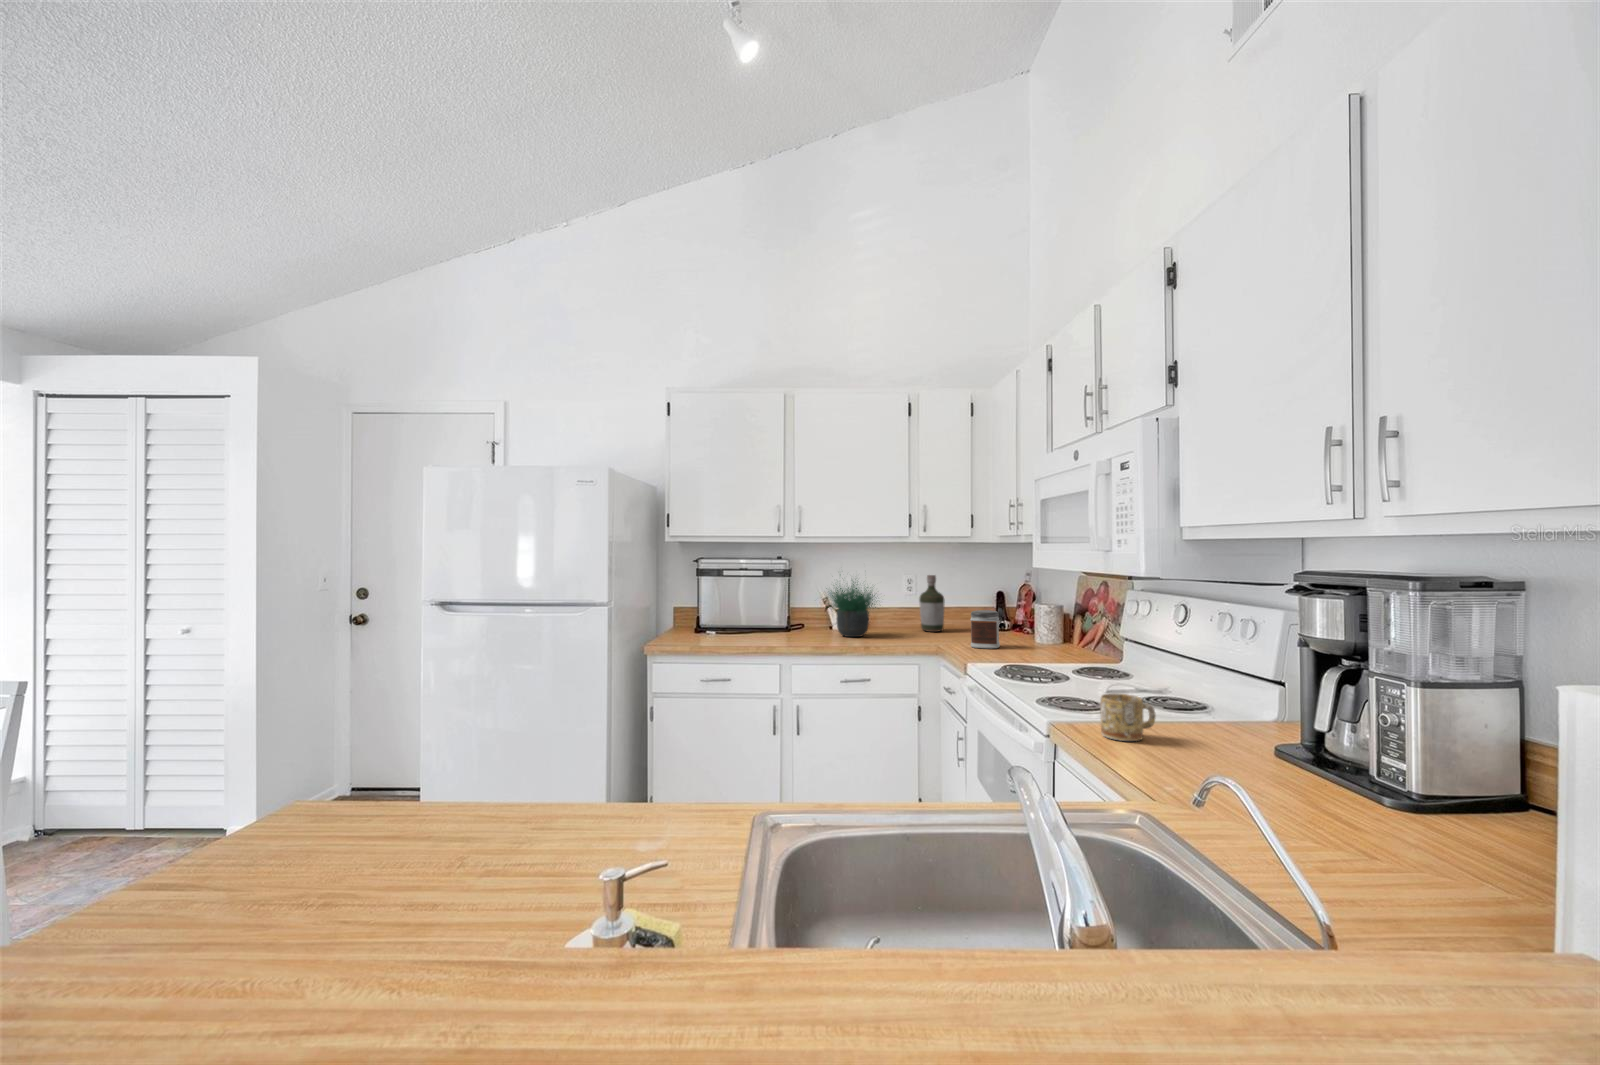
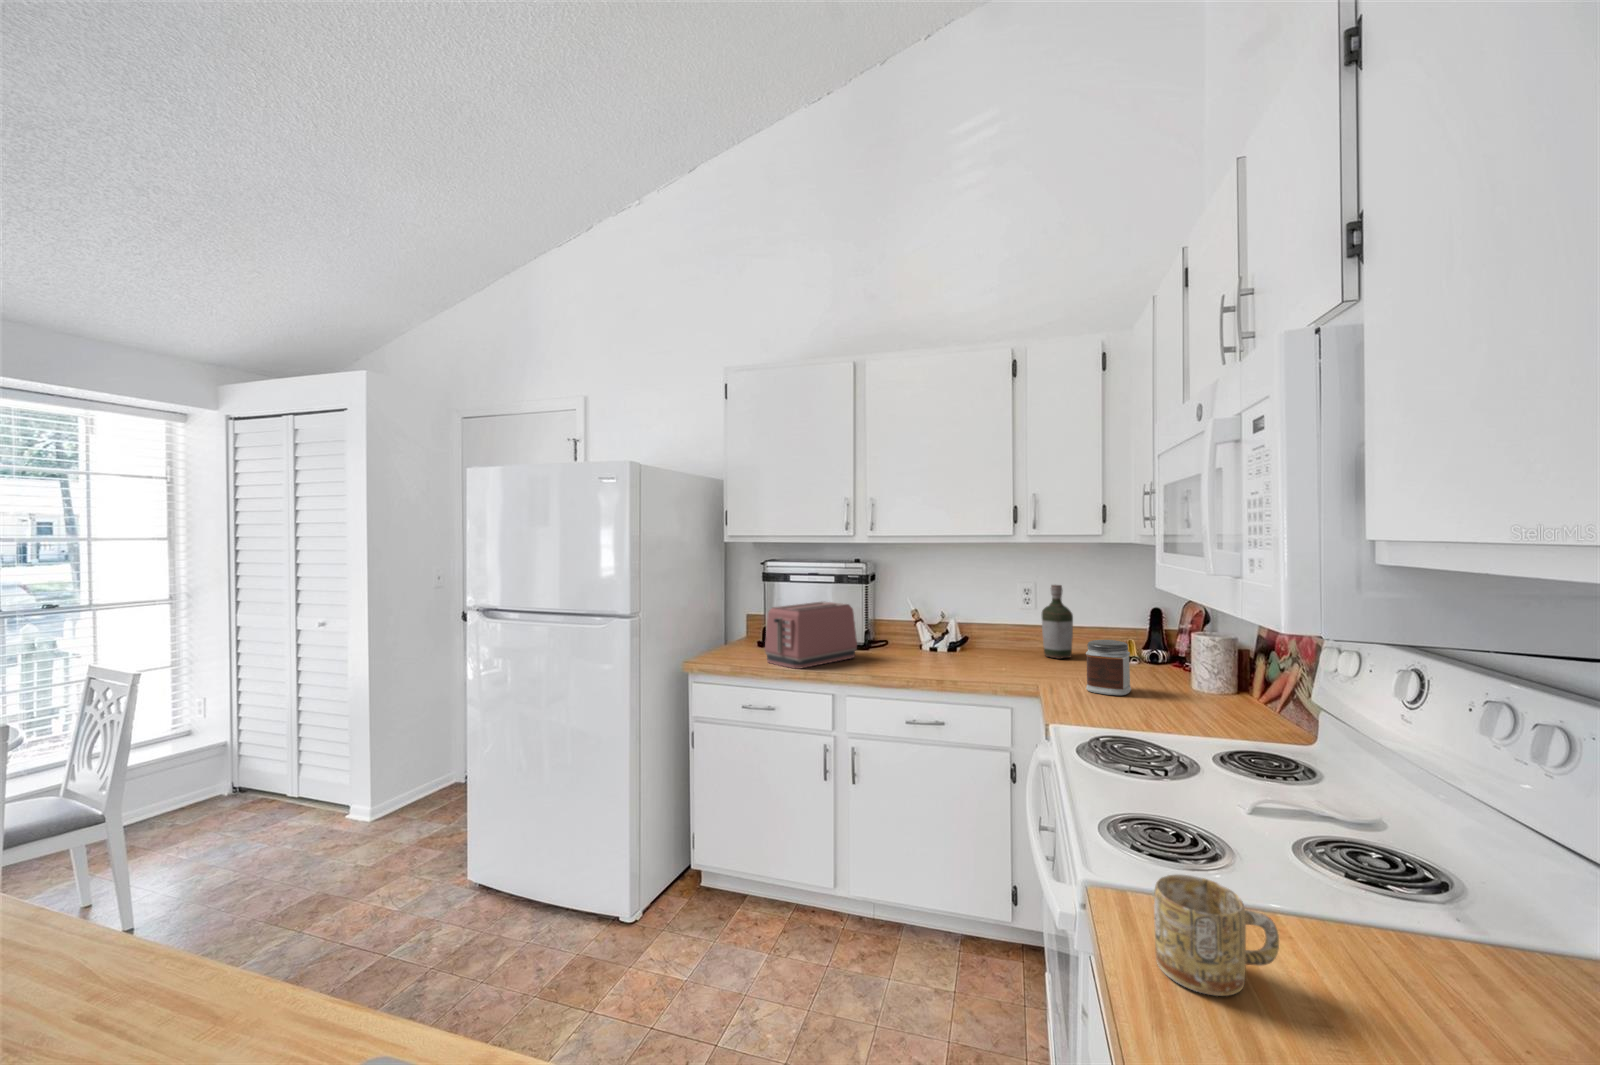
potted plant: present [829,581,876,637] -> none [893,568,989,662]
toaster: none [713,592,786,645] -> present [765,602,857,669]

